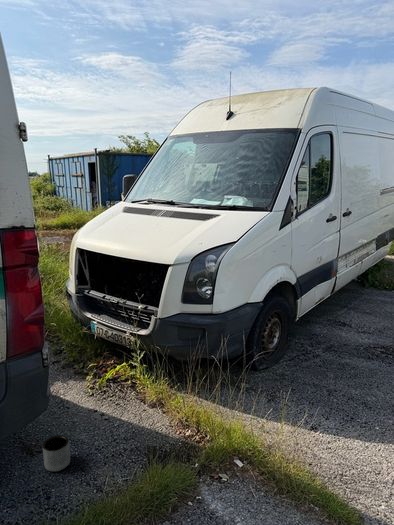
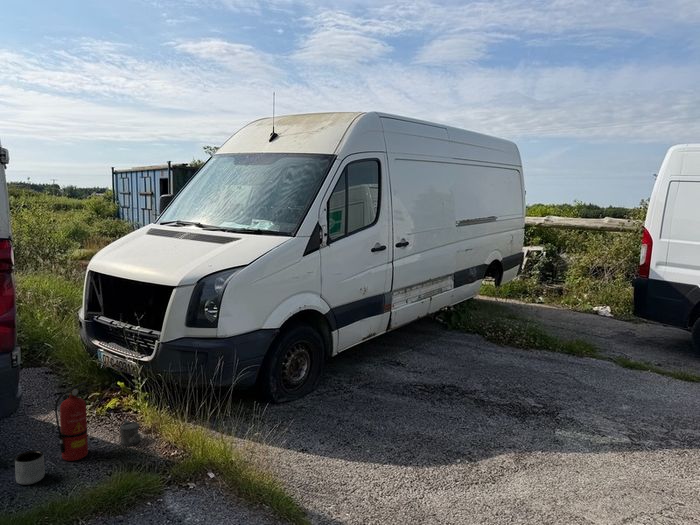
fire extinguisher: none [74,364,103,440] -> present [55,382,88,461]
watering can: none [128,393,152,421] -> present [120,419,140,446]

